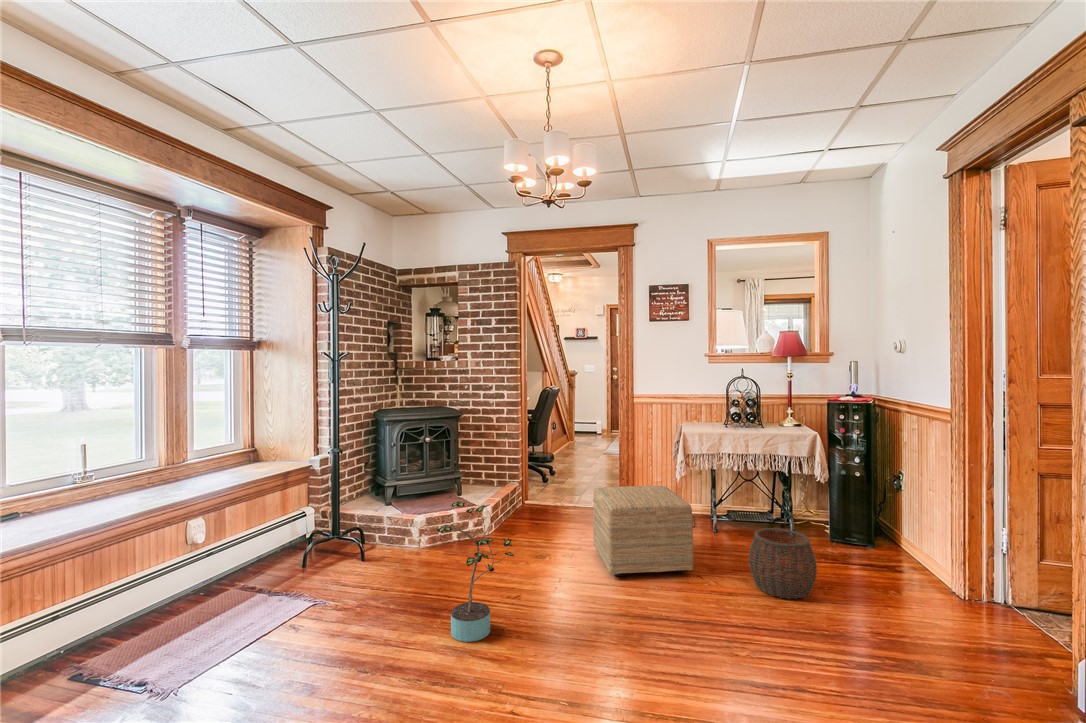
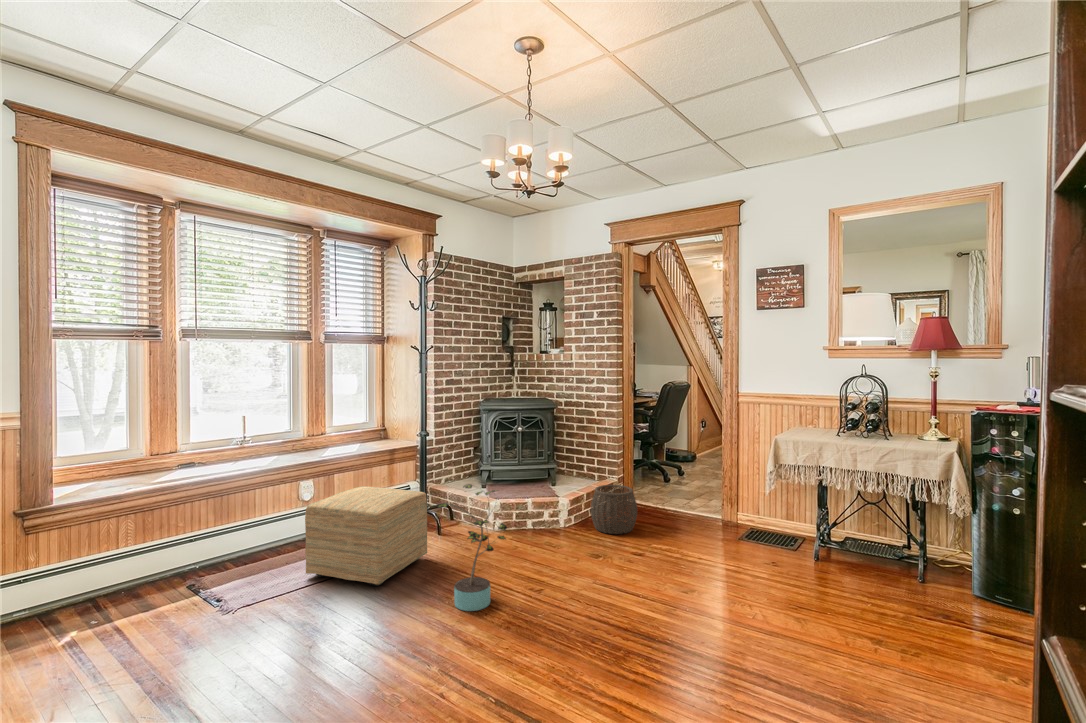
ottoman: present [593,486,693,576] -> present [305,486,427,586]
woven basket: present [749,528,817,599] -> present [591,485,637,534]

